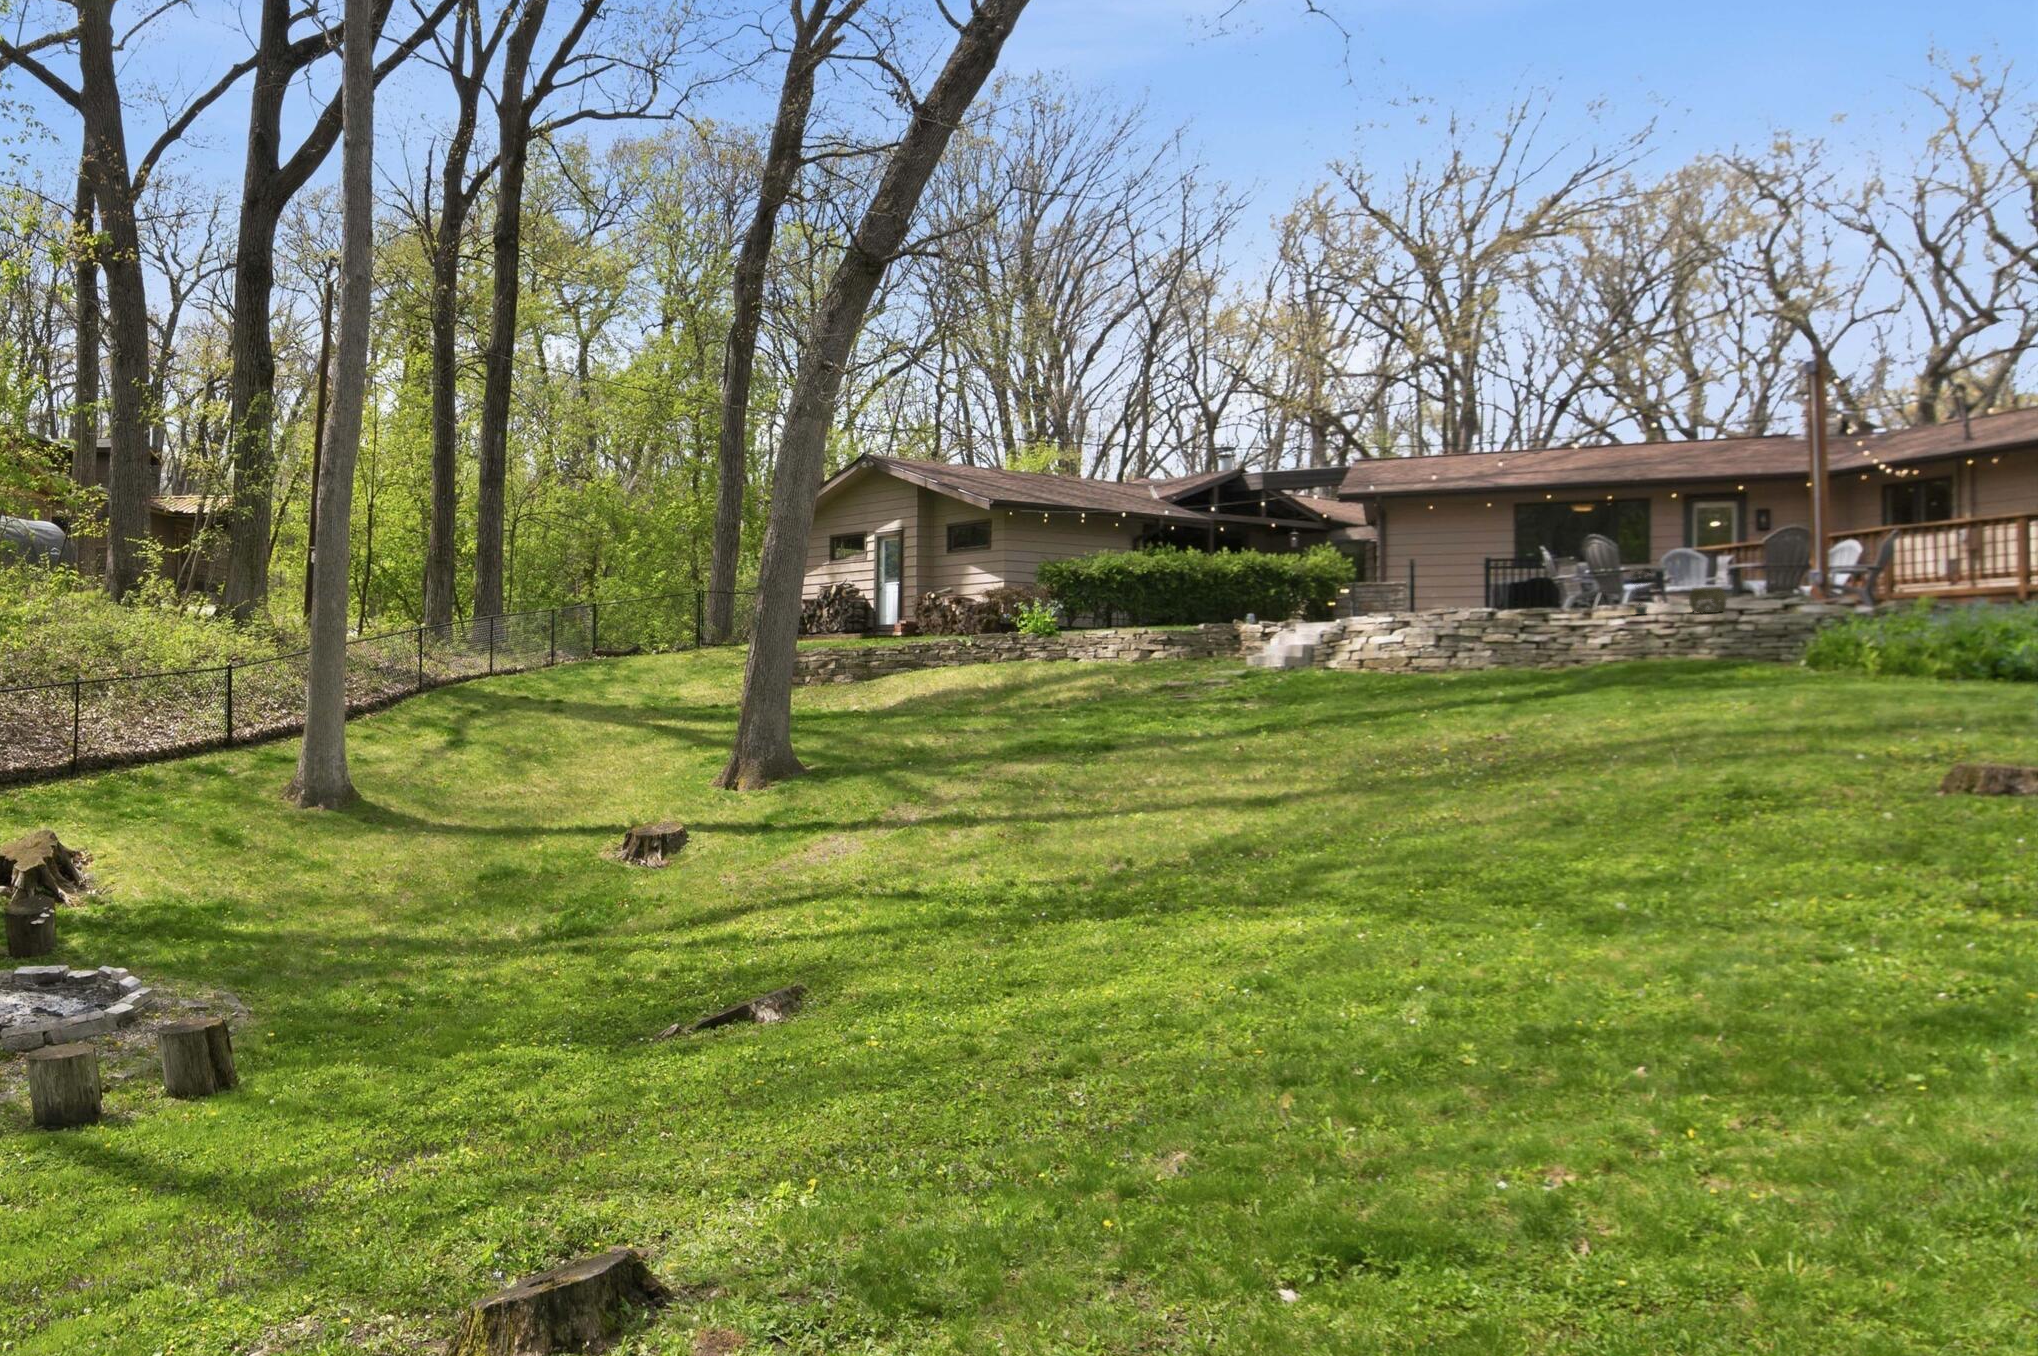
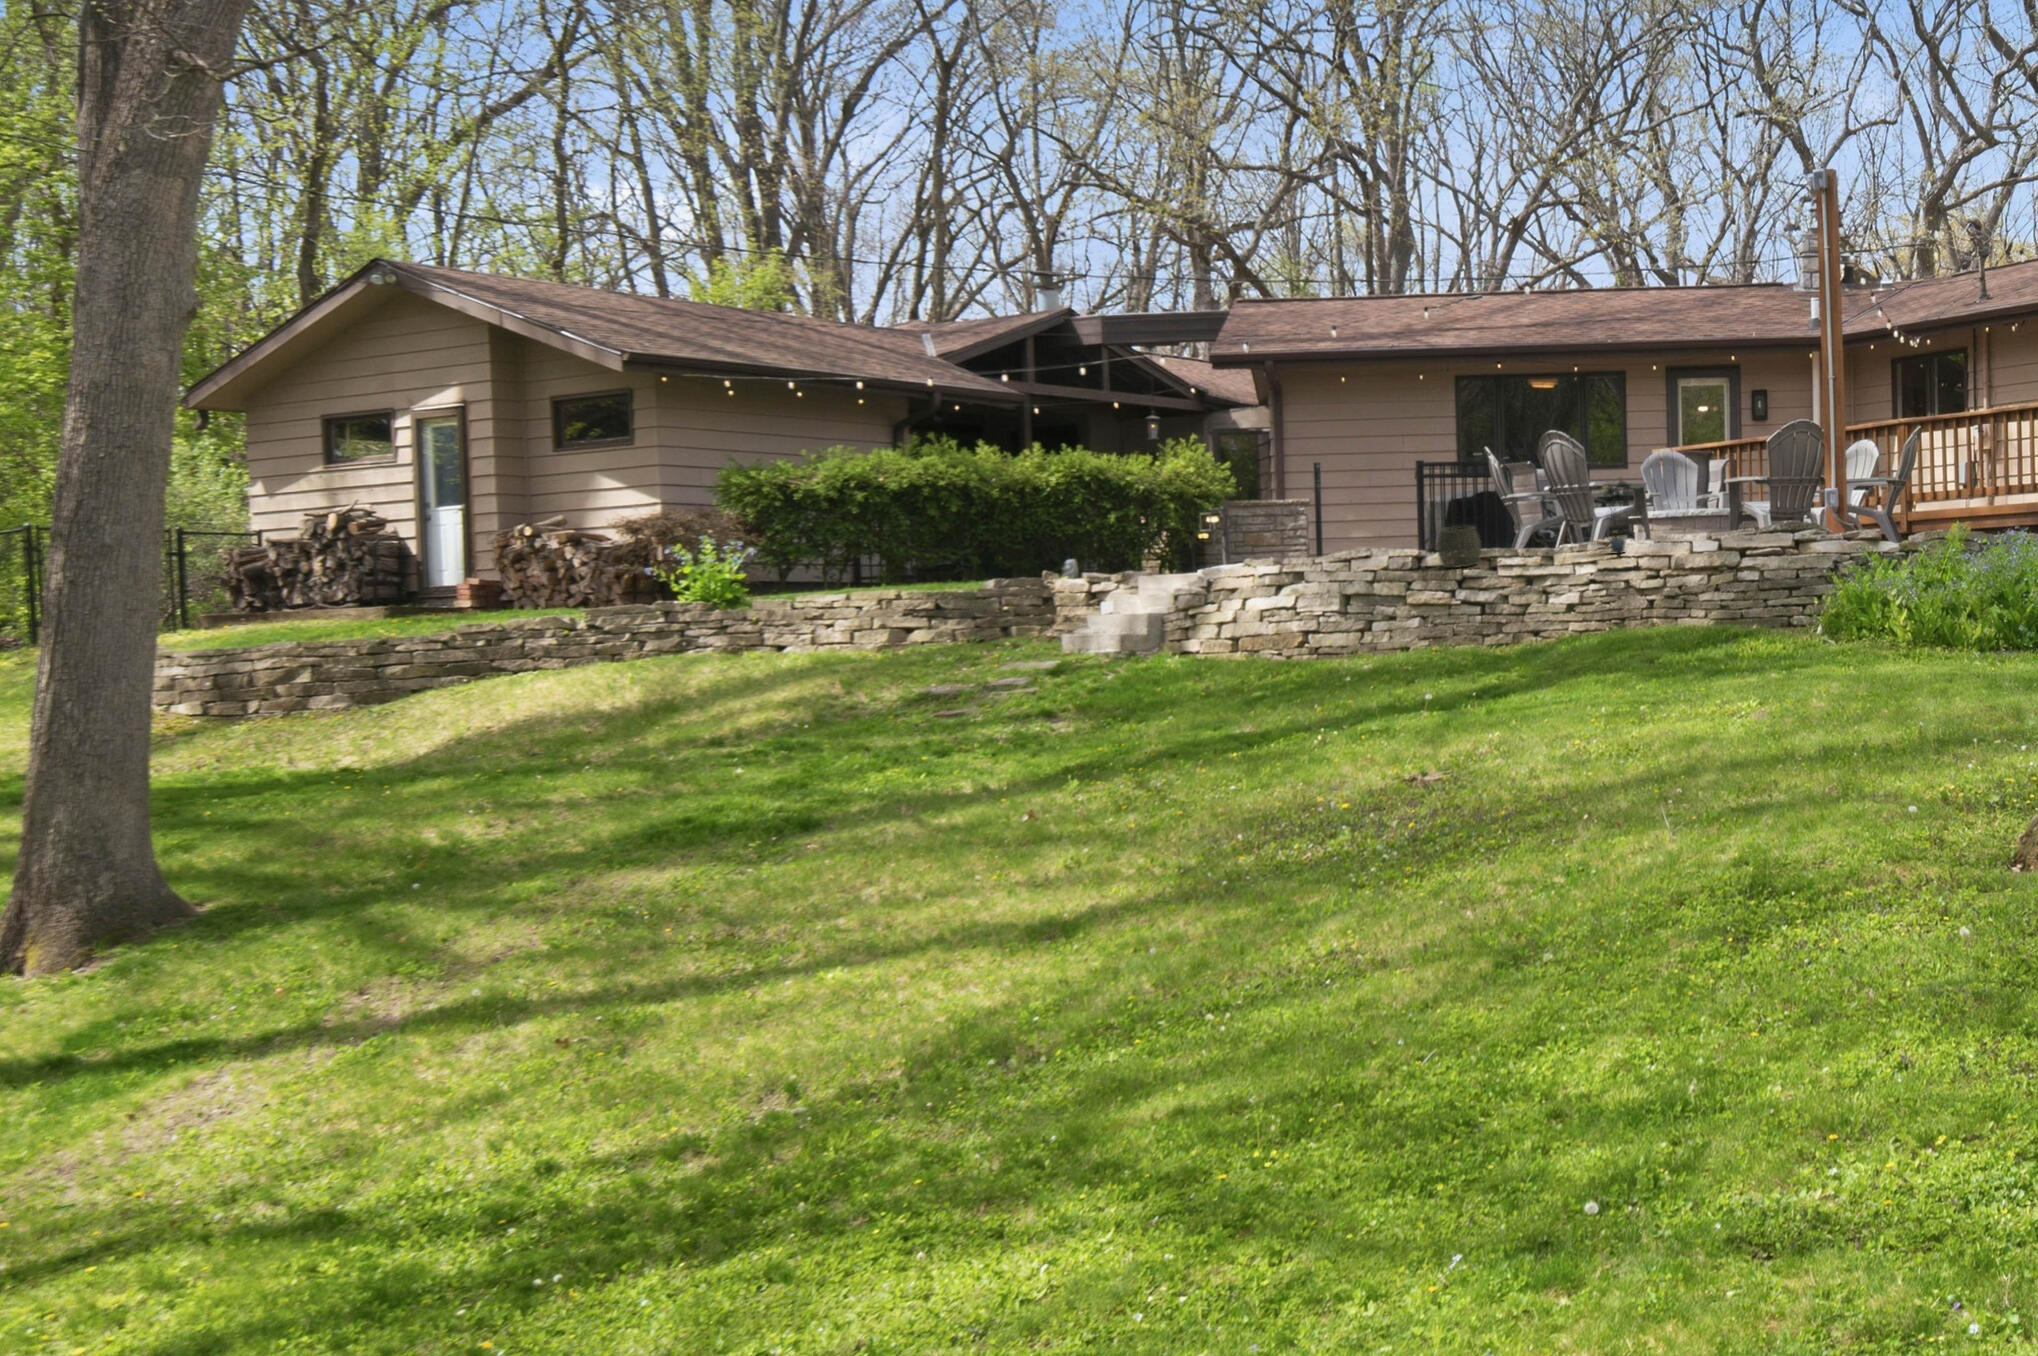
woven basket: present [1689,587,1727,613] -> present [1438,526,1481,568]

